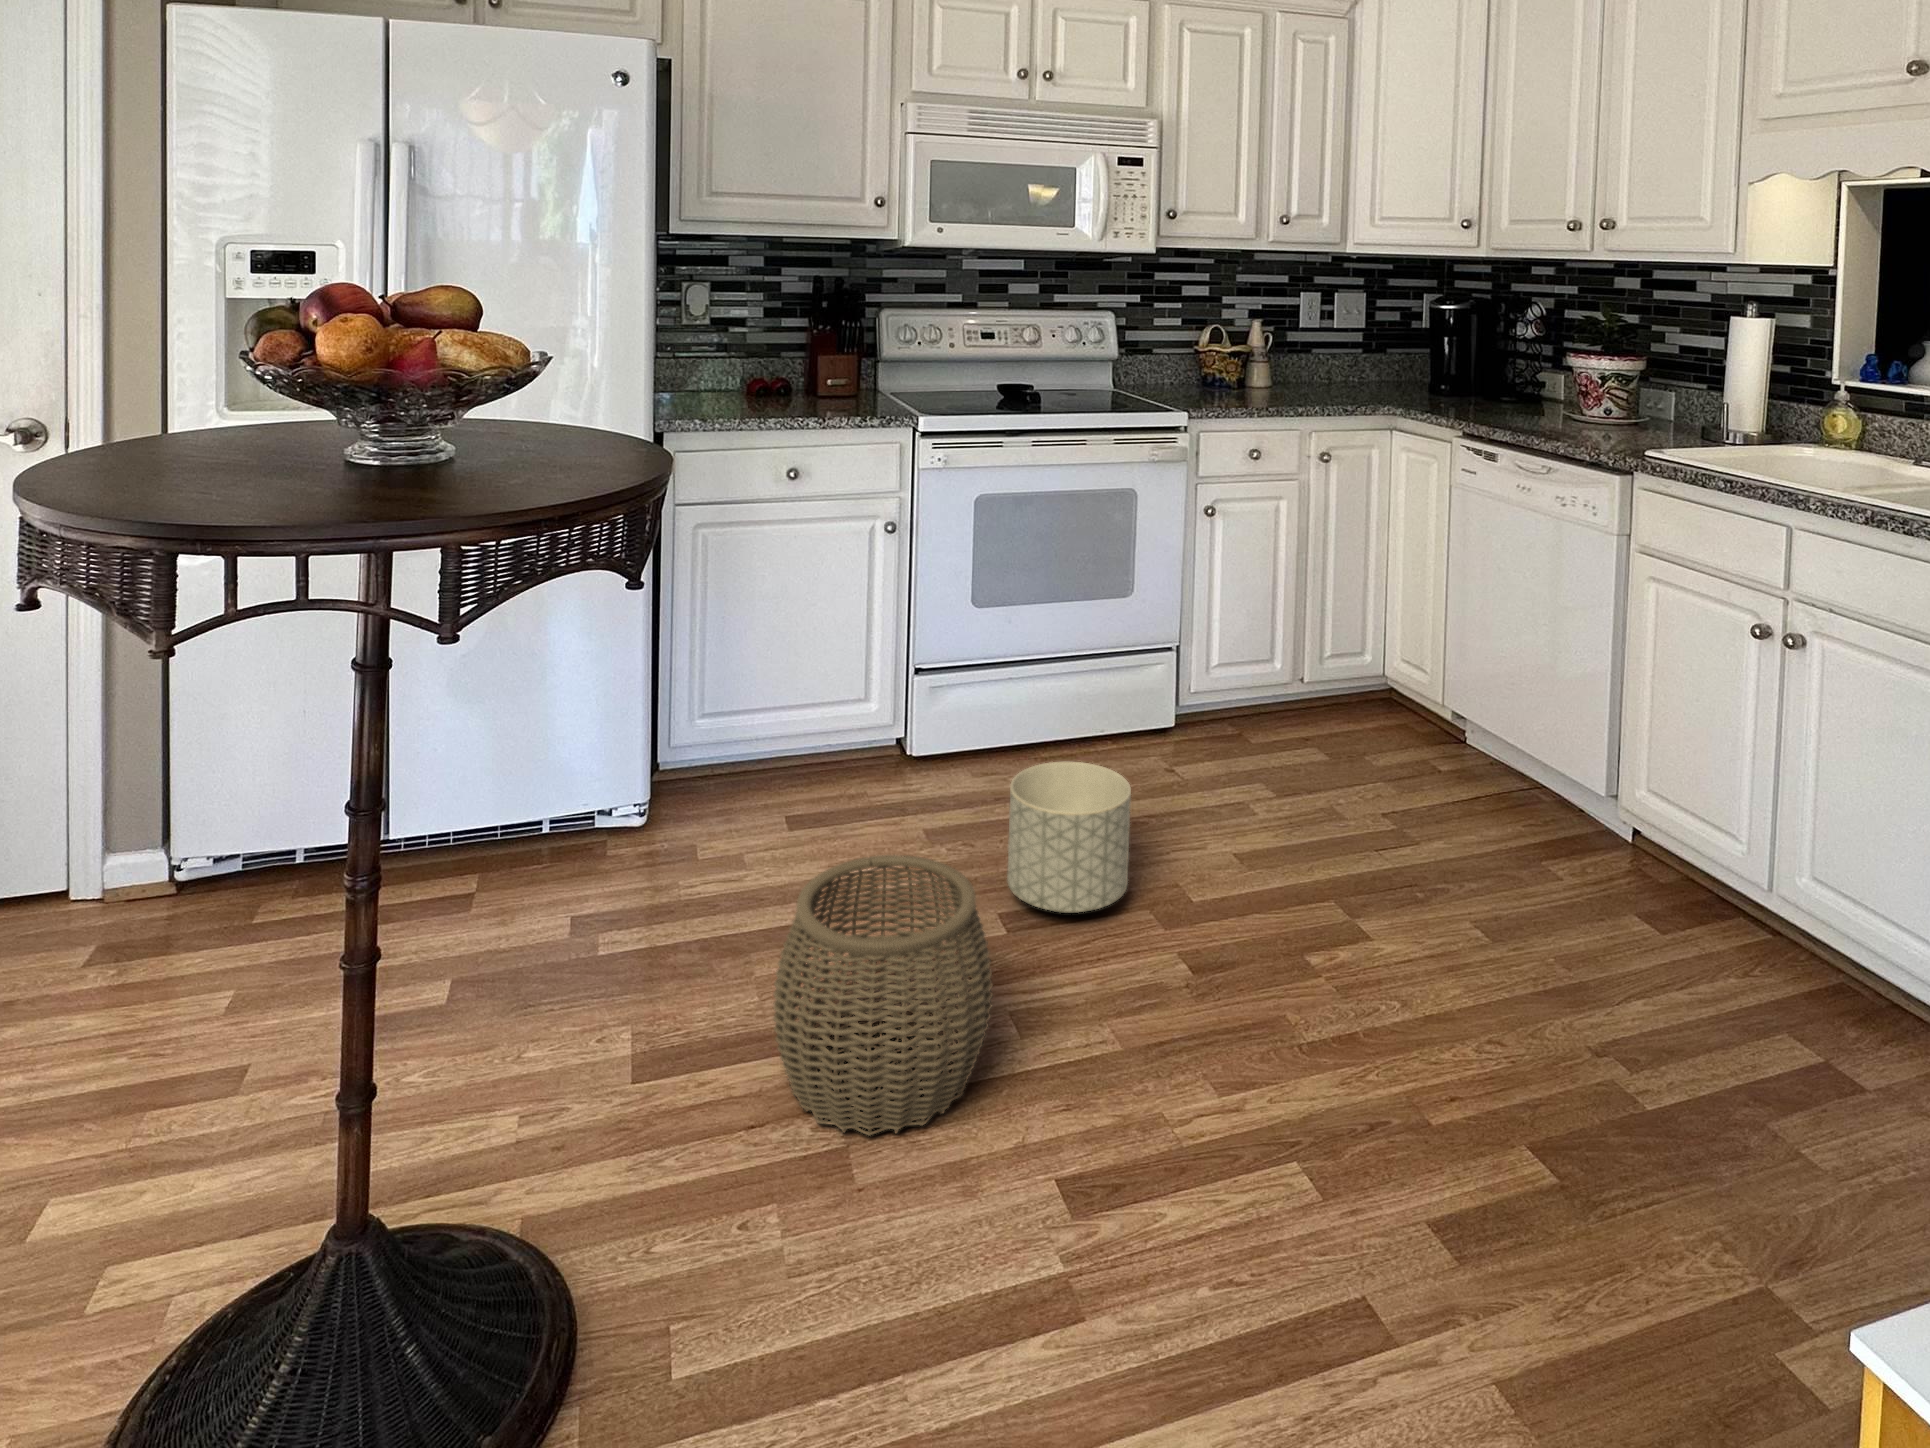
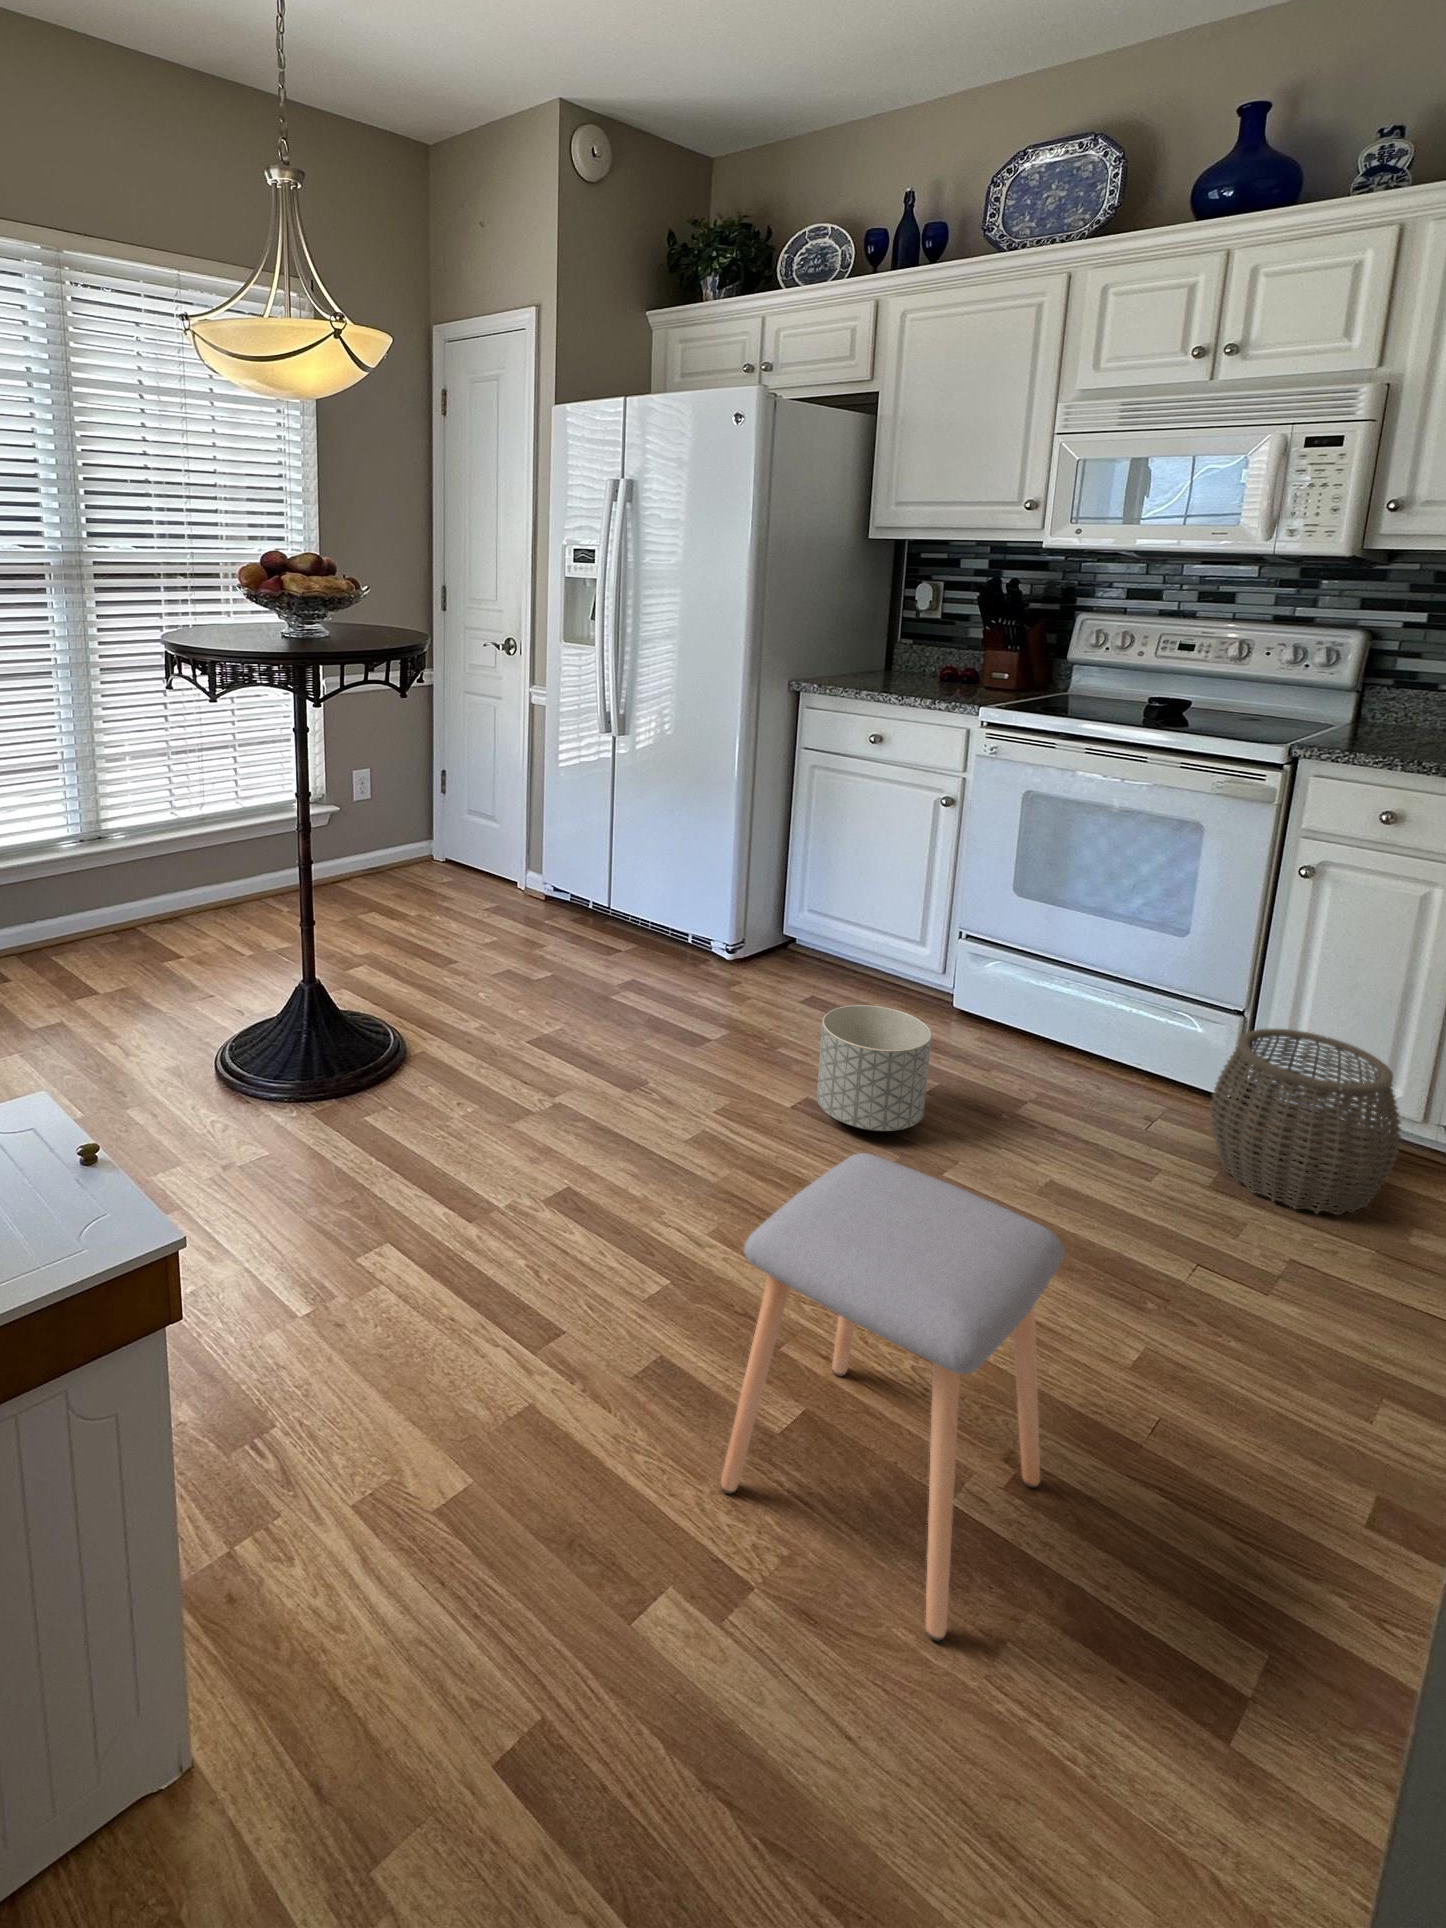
stool: none [1456,821,1799,1257] -> present [721,1153,1065,1641]
woven basket: present [773,855,993,1136] -> present [1210,1029,1401,1215]

